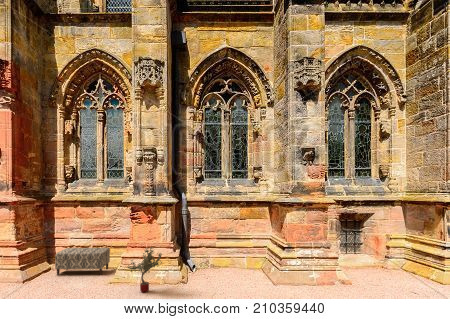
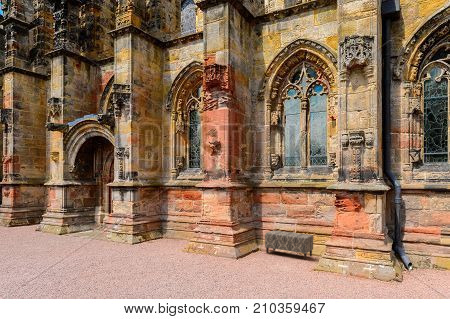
potted tree: present [128,247,162,293] -> none [333,235,373,282]

